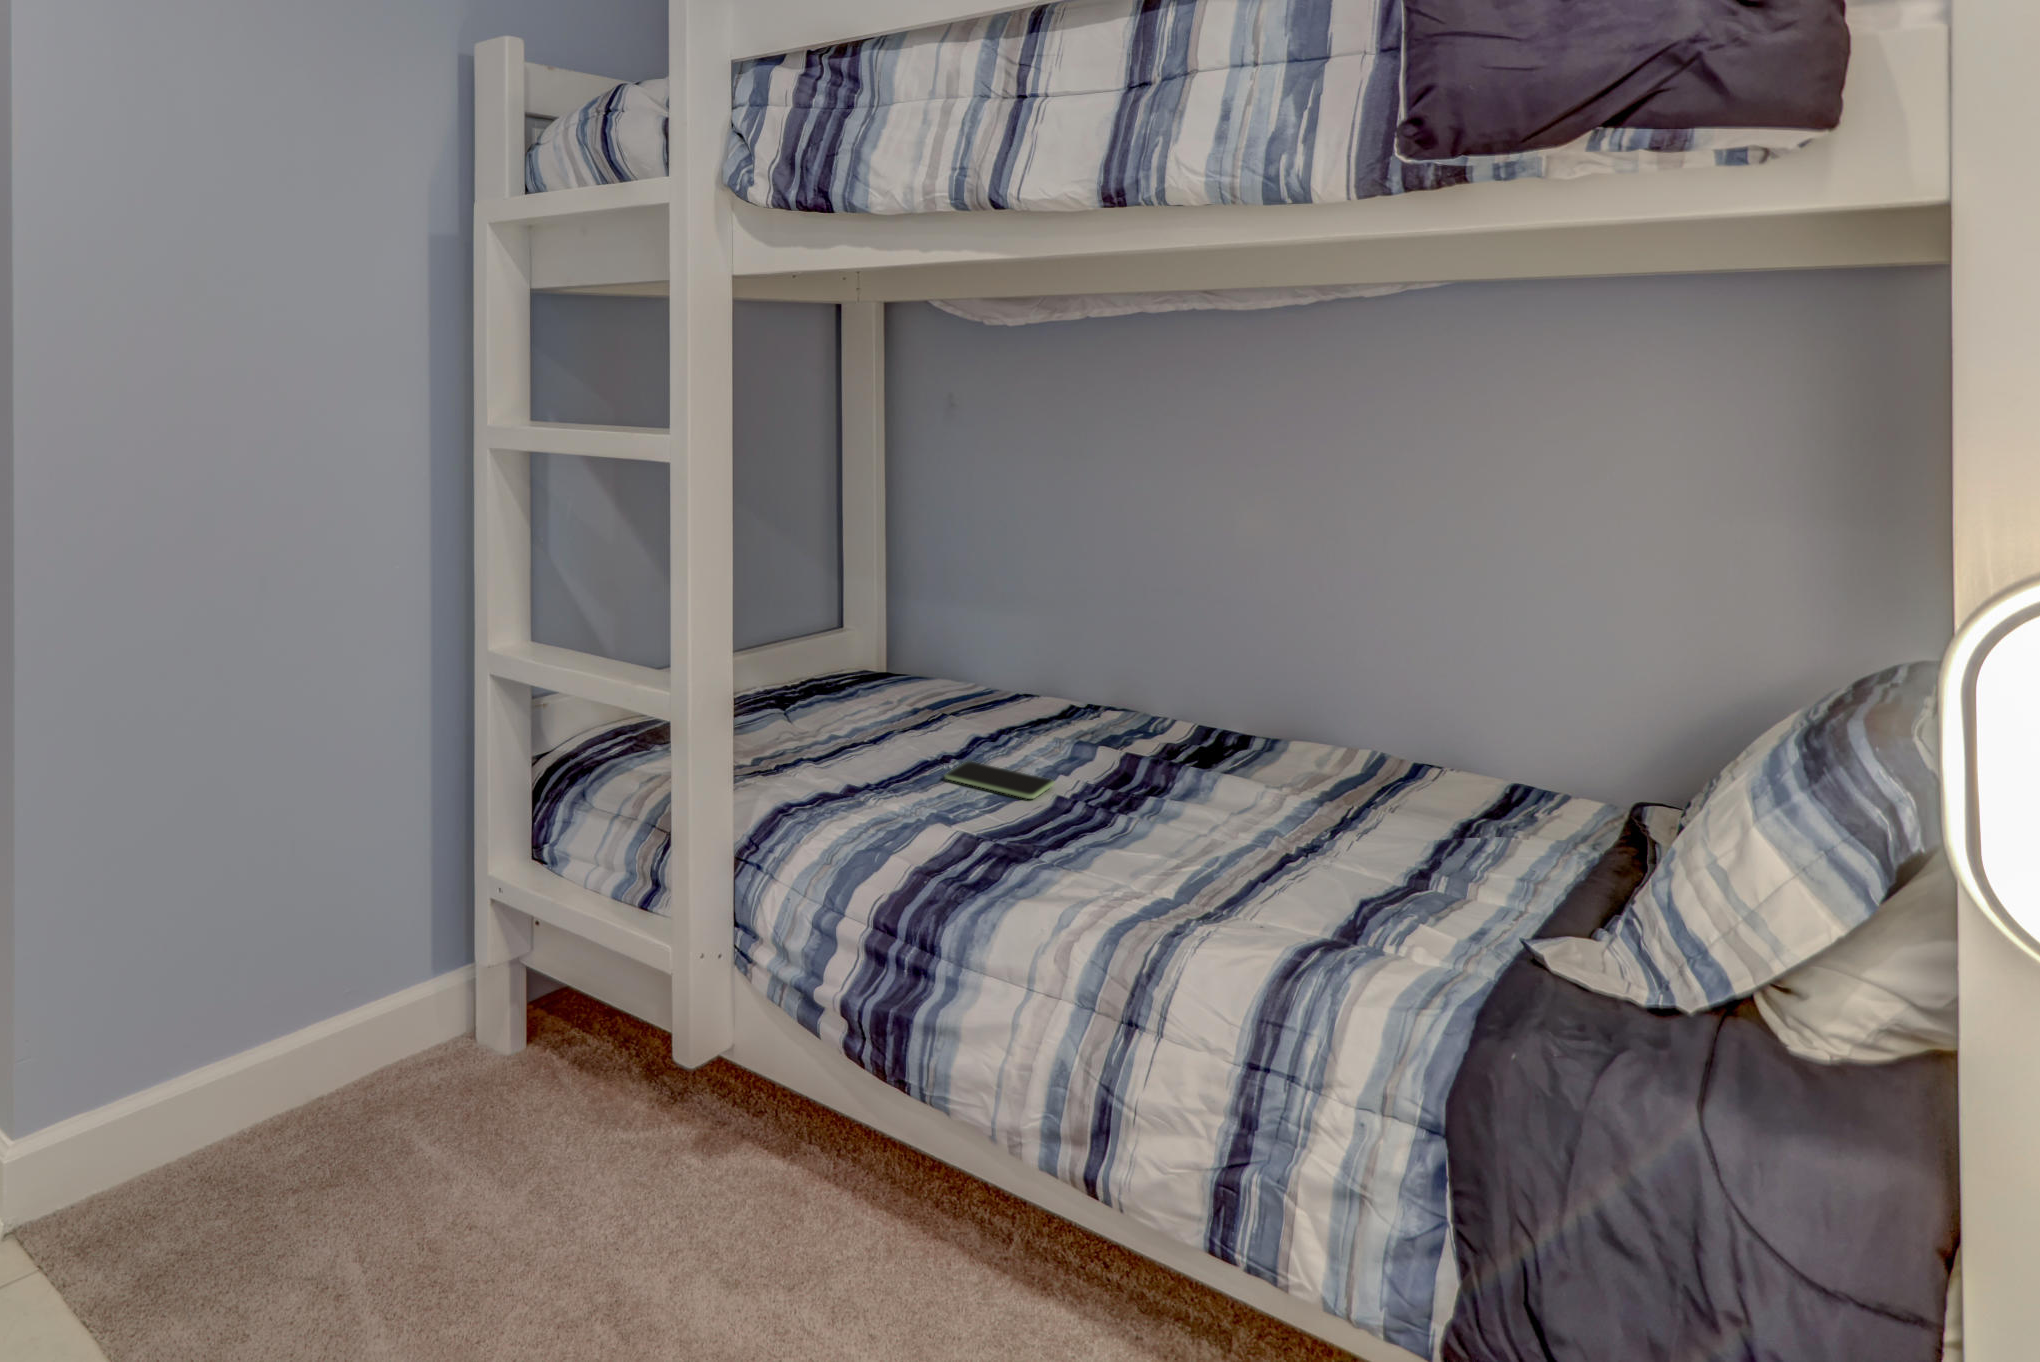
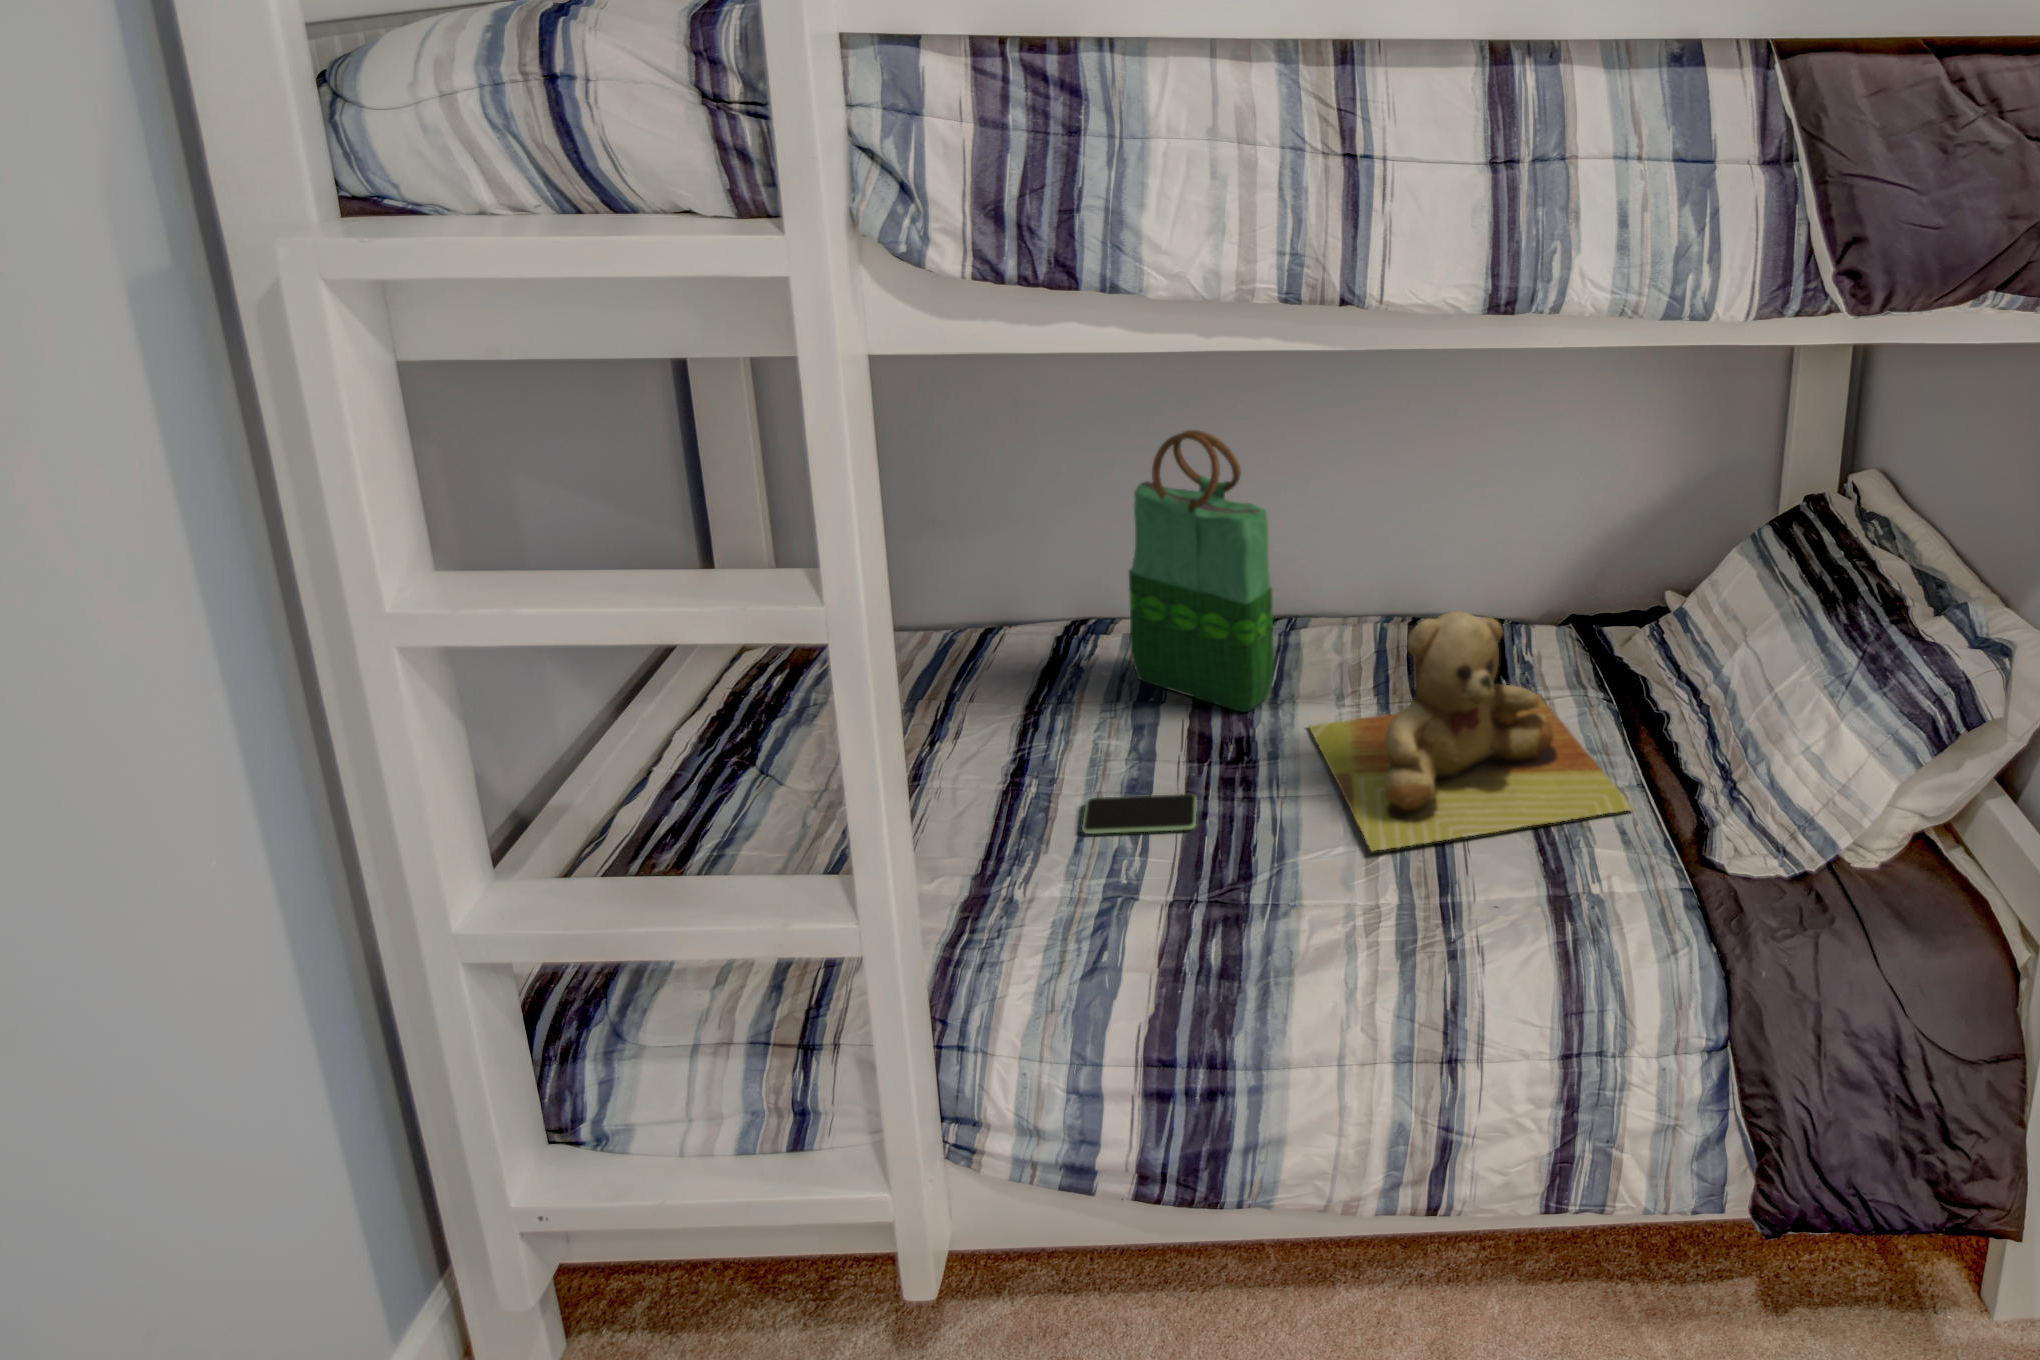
tote bag: none [1090,475,1205,755] -> present [1129,430,1274,712]
teddy bear: none [1168,653,1511,911] -> present [1309,611,1633,851]

